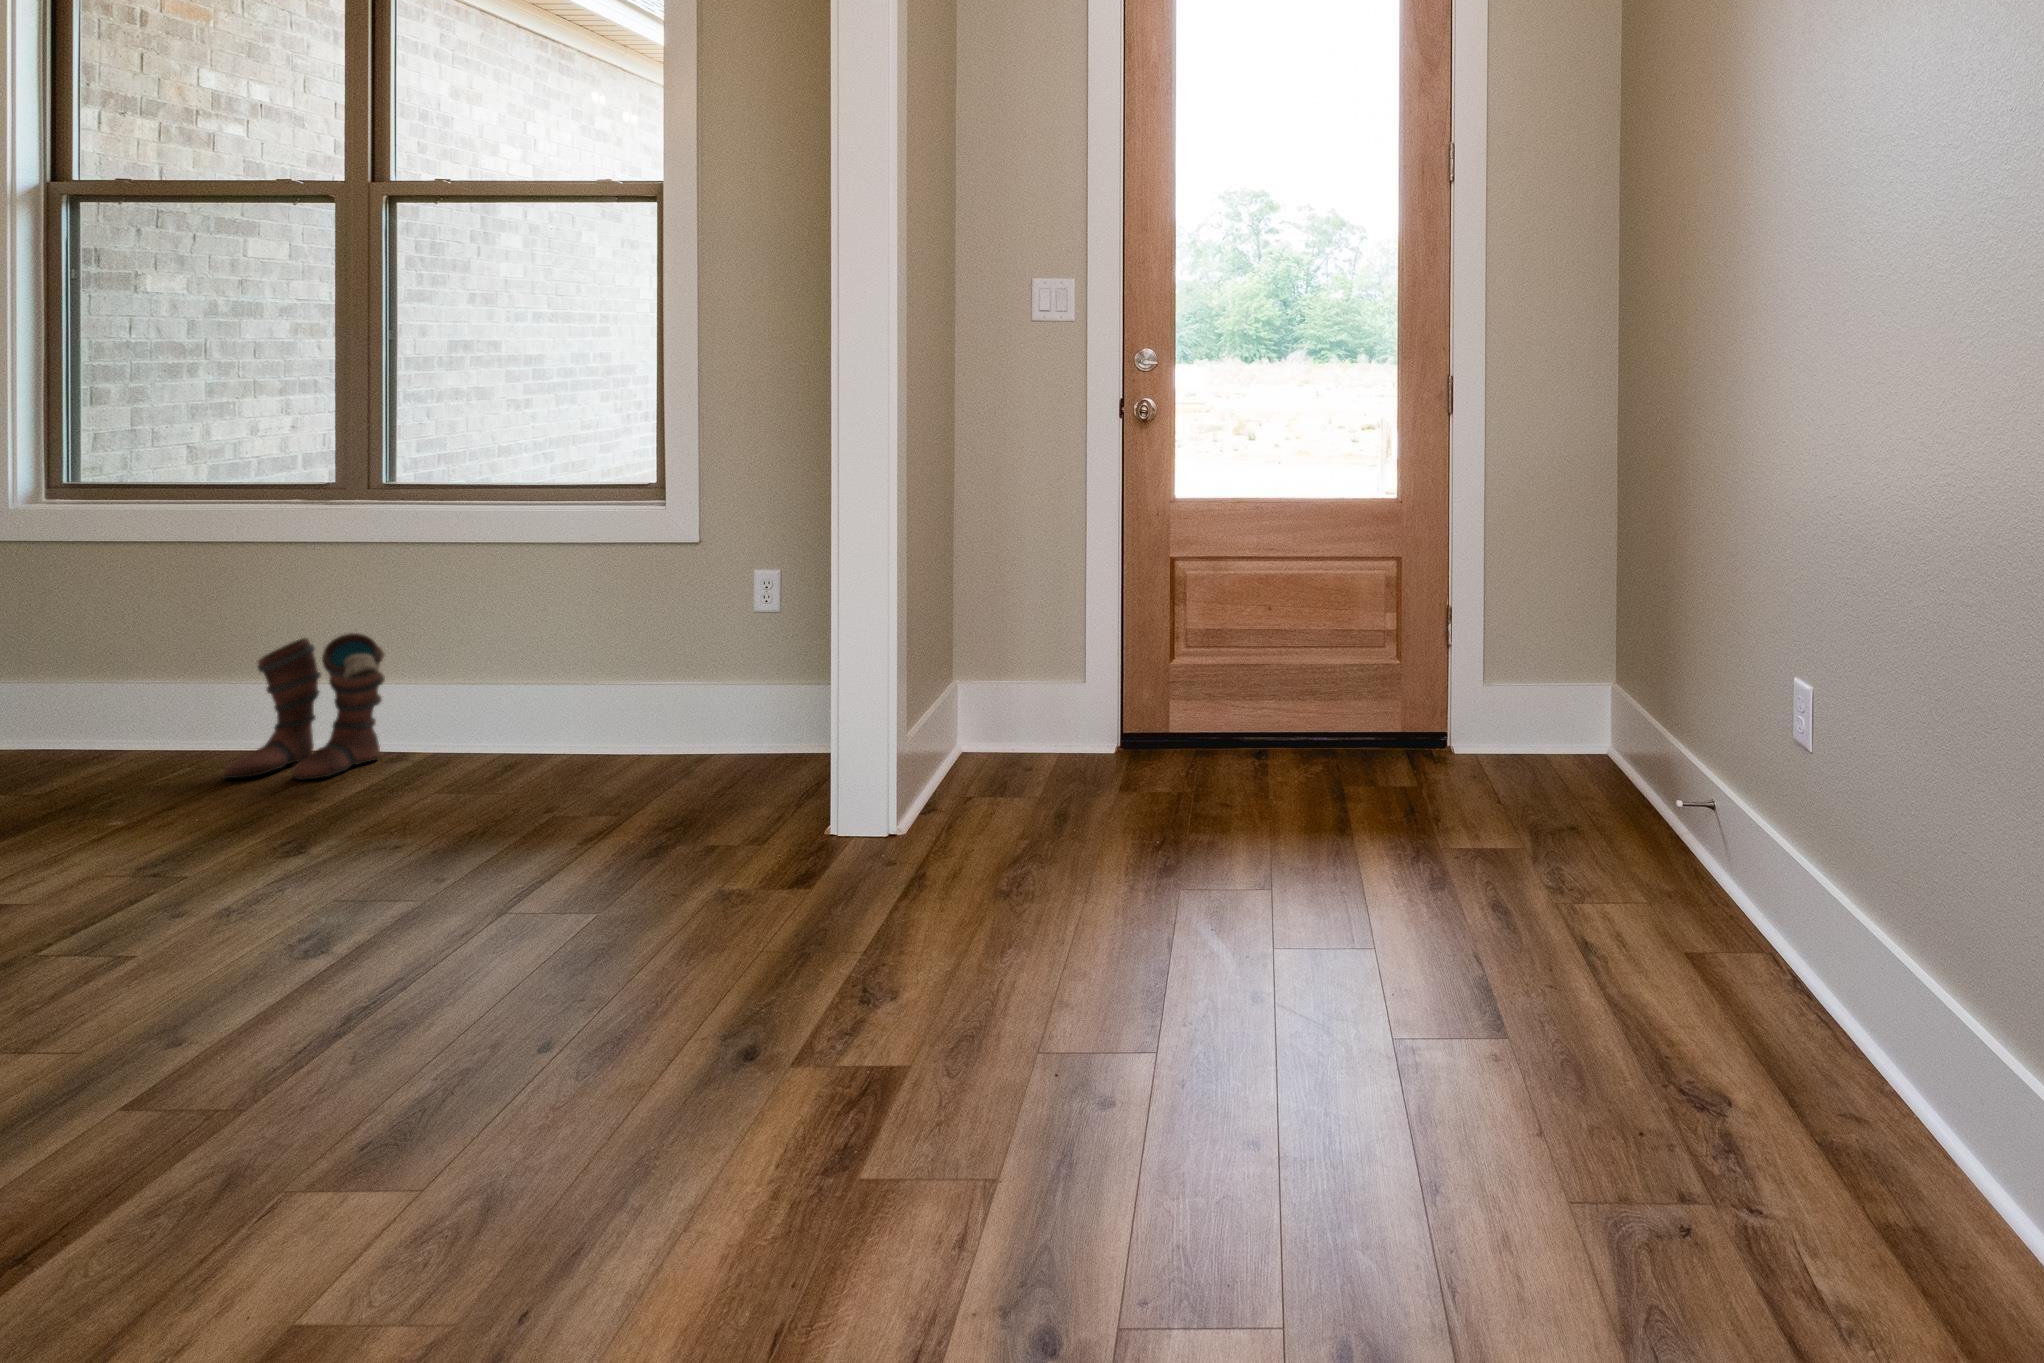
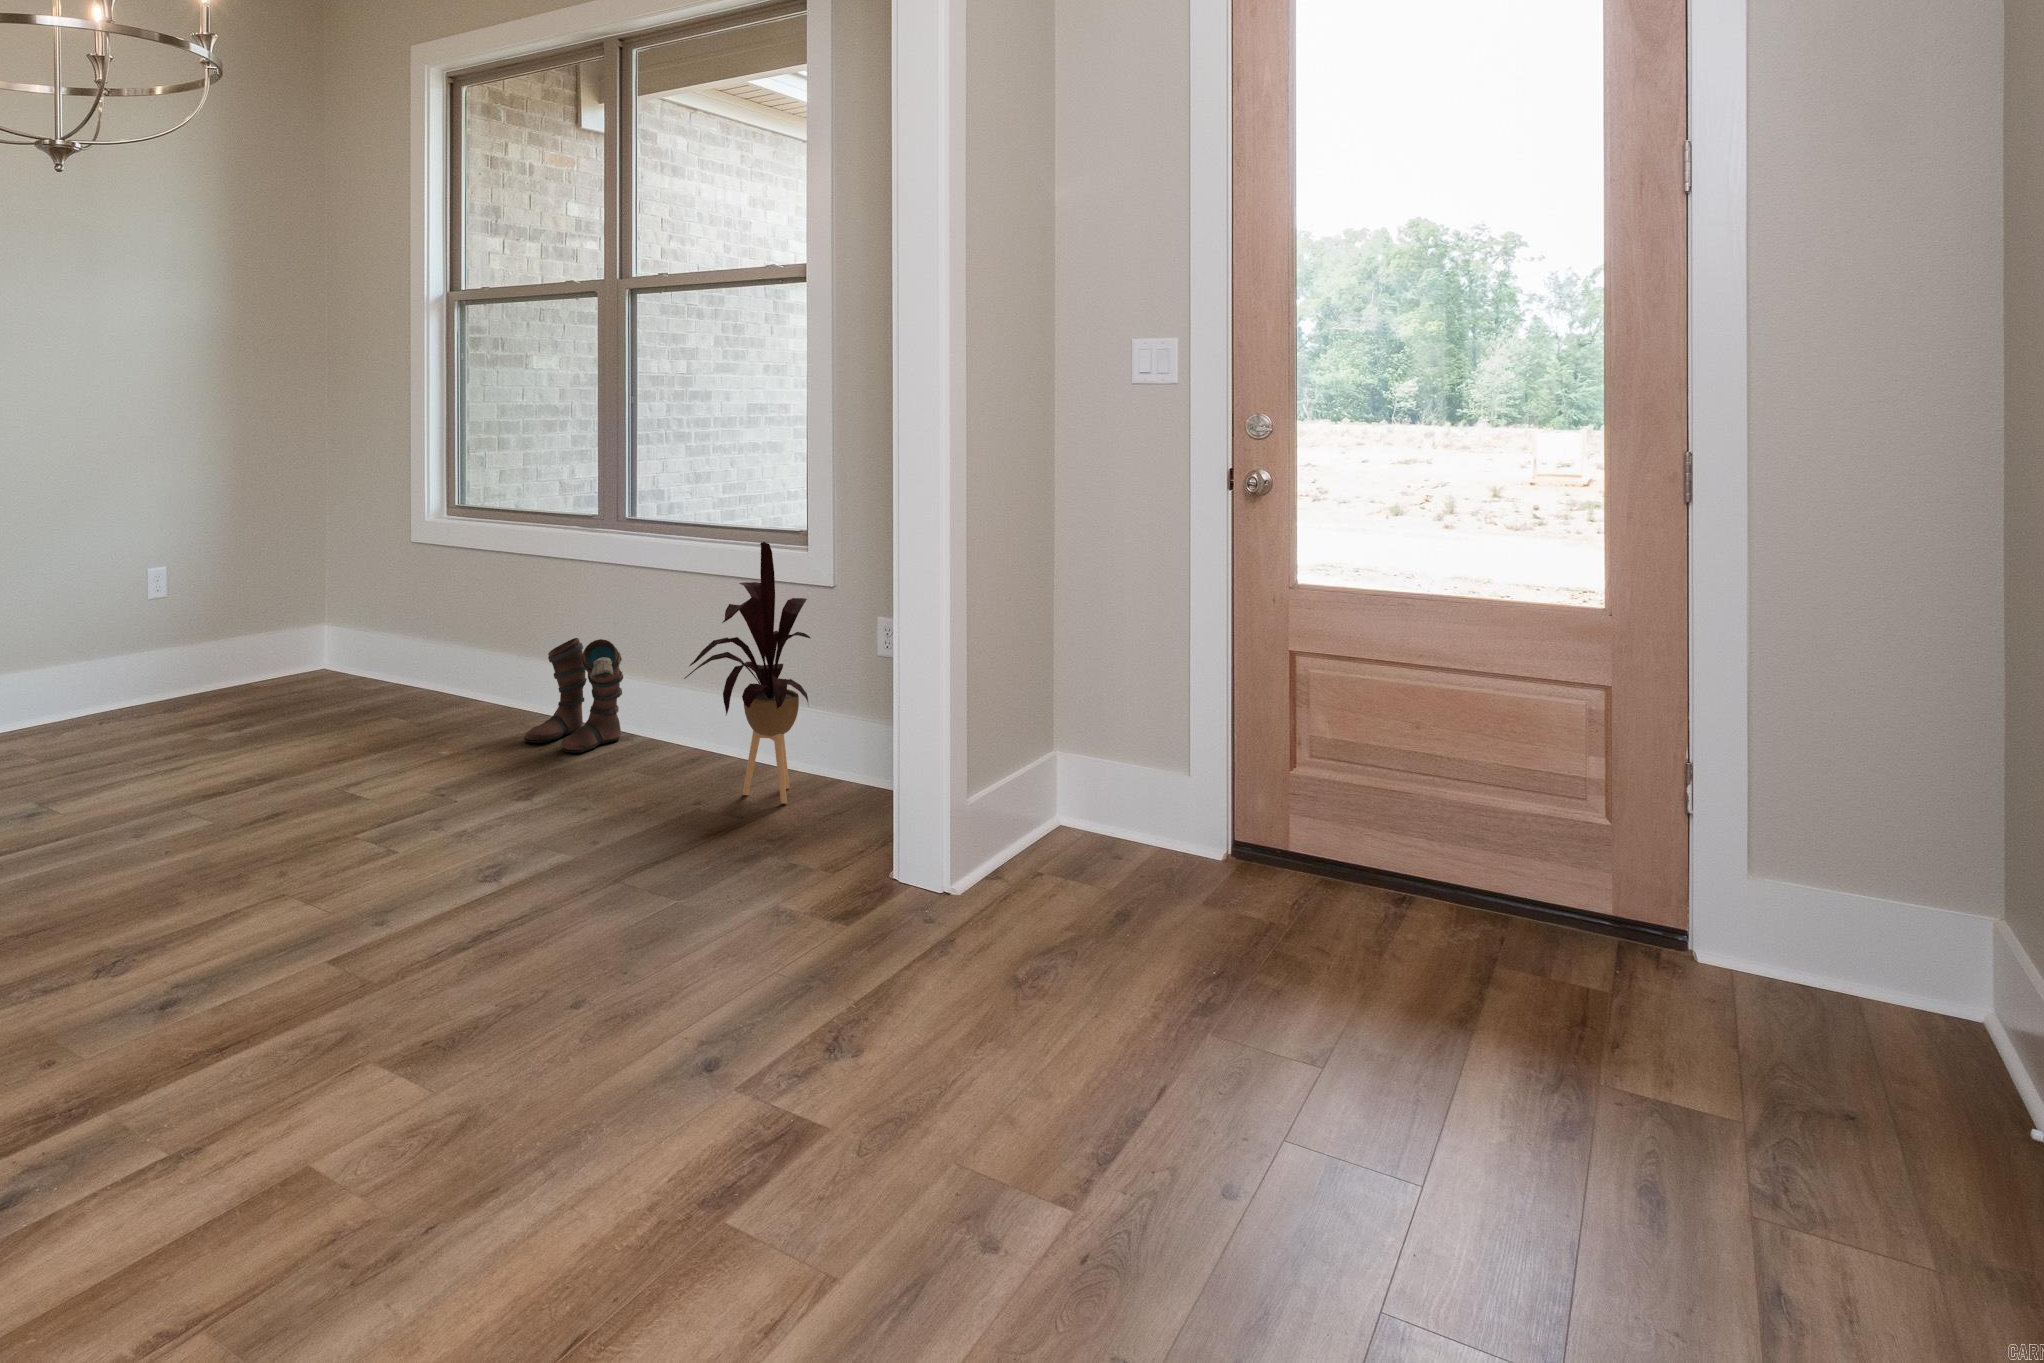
house plant: none [507,483,682,781] -> present [684,542,810,803]

